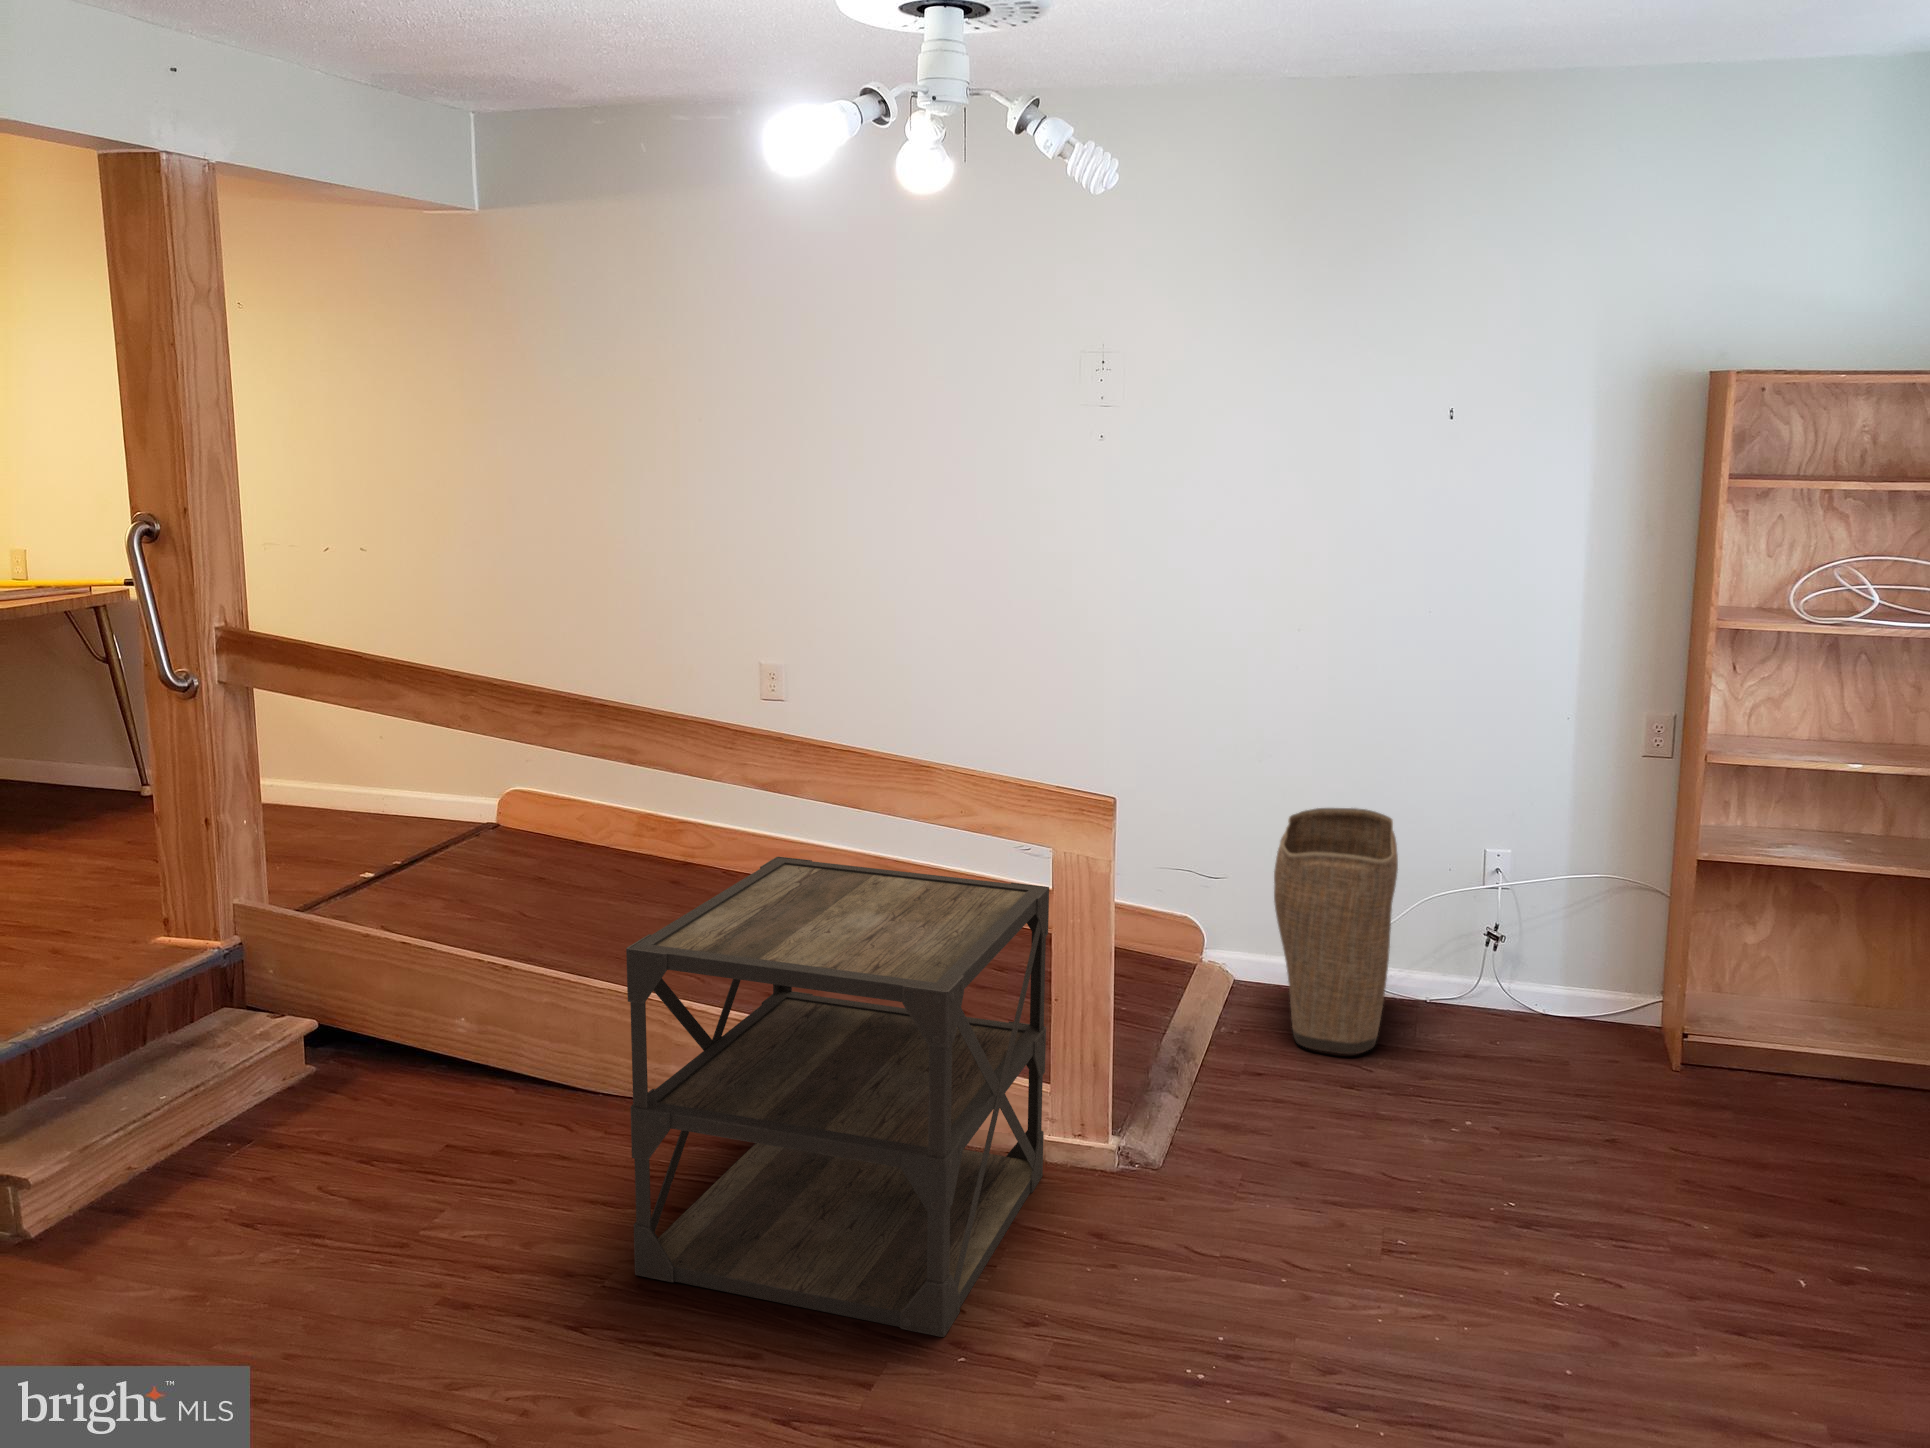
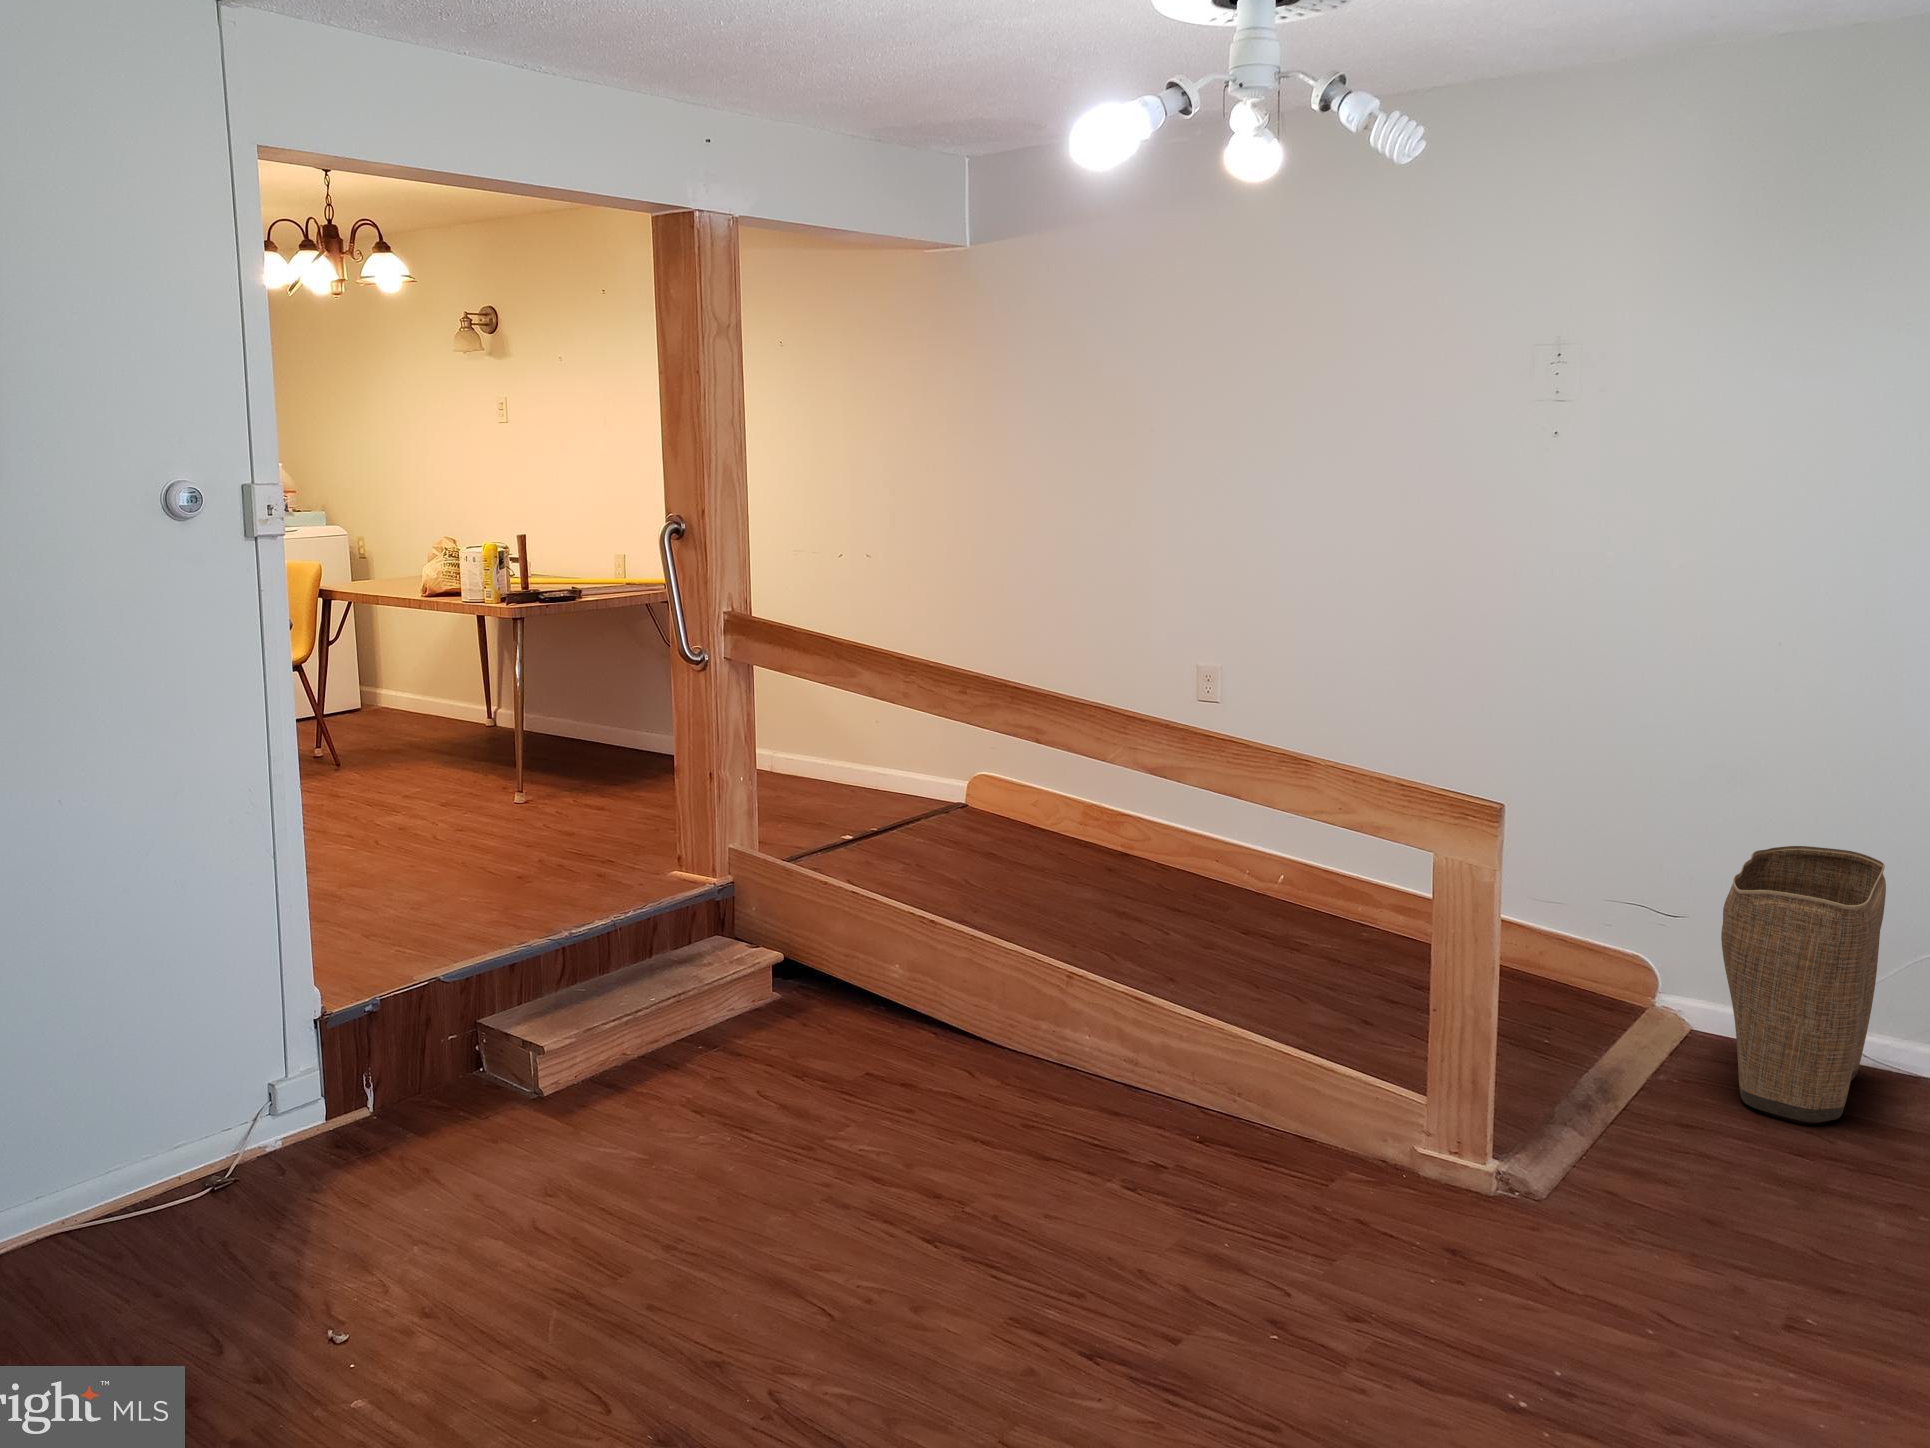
side table: present [626,857,1049,1337] -> none [997,841,1427,1318]

